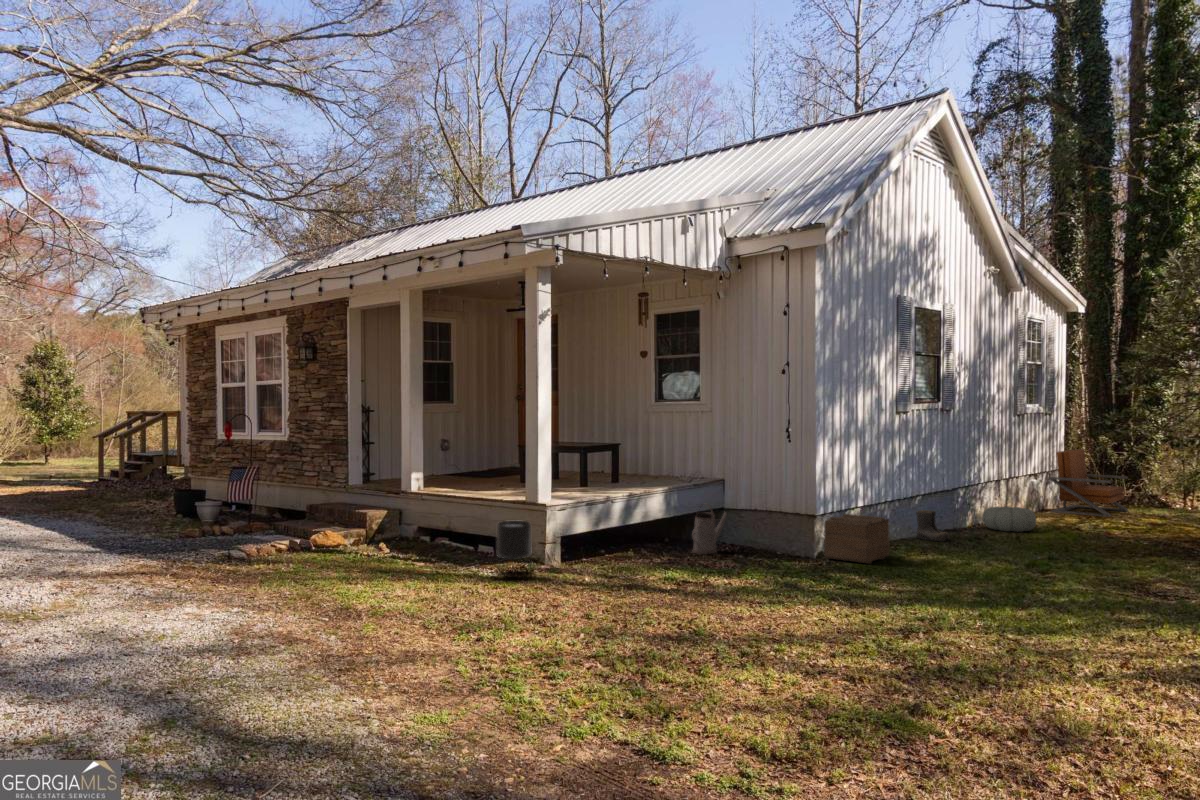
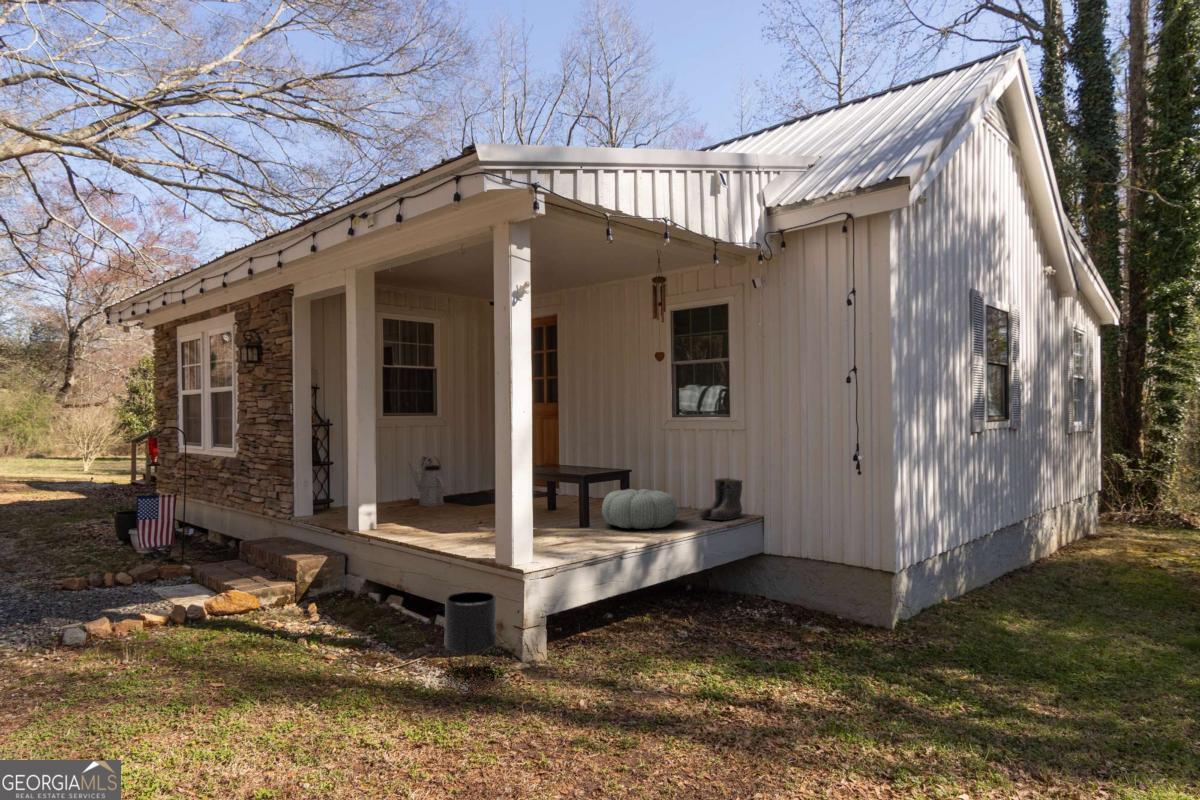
lounge chair: present [1049,449,1128,517] -> none [1094,471,1180,550]
watering can: present [692,504,727,554] -> present [408,456,444,507]
pouf: present [982,506,1036,532] -> present [602,489,678,529]
boots: present [916,510,950,542] -> present [699,478,743,520]
wooden crate: present [824,514,890,564] -> none [902,570,990,648]

